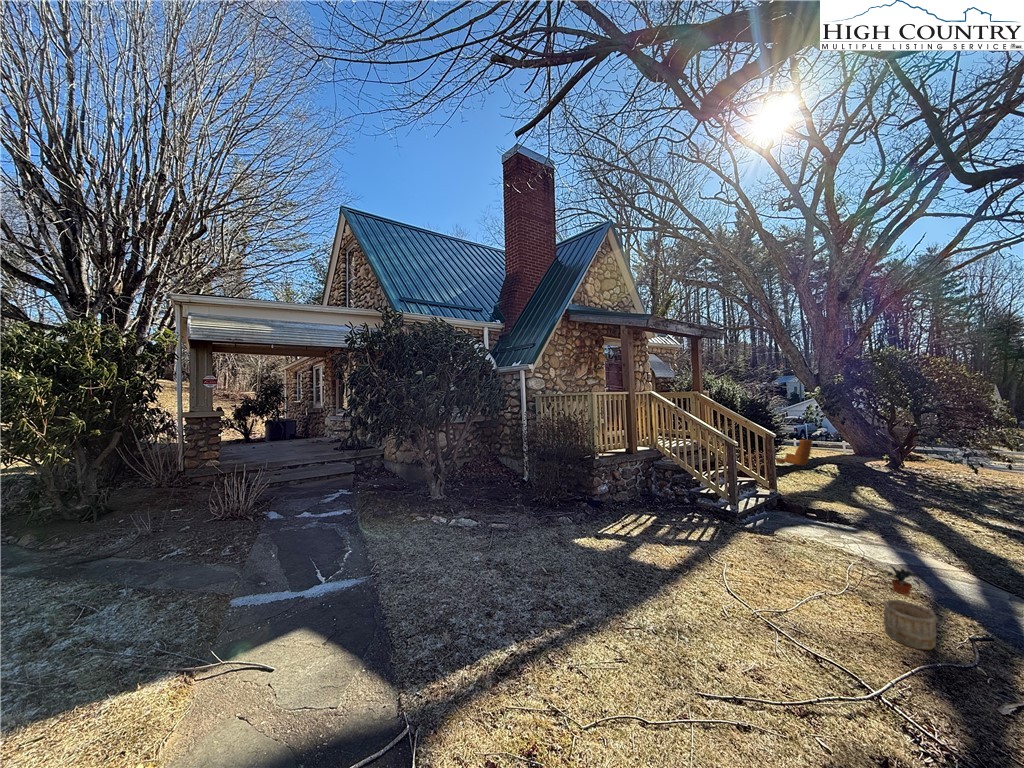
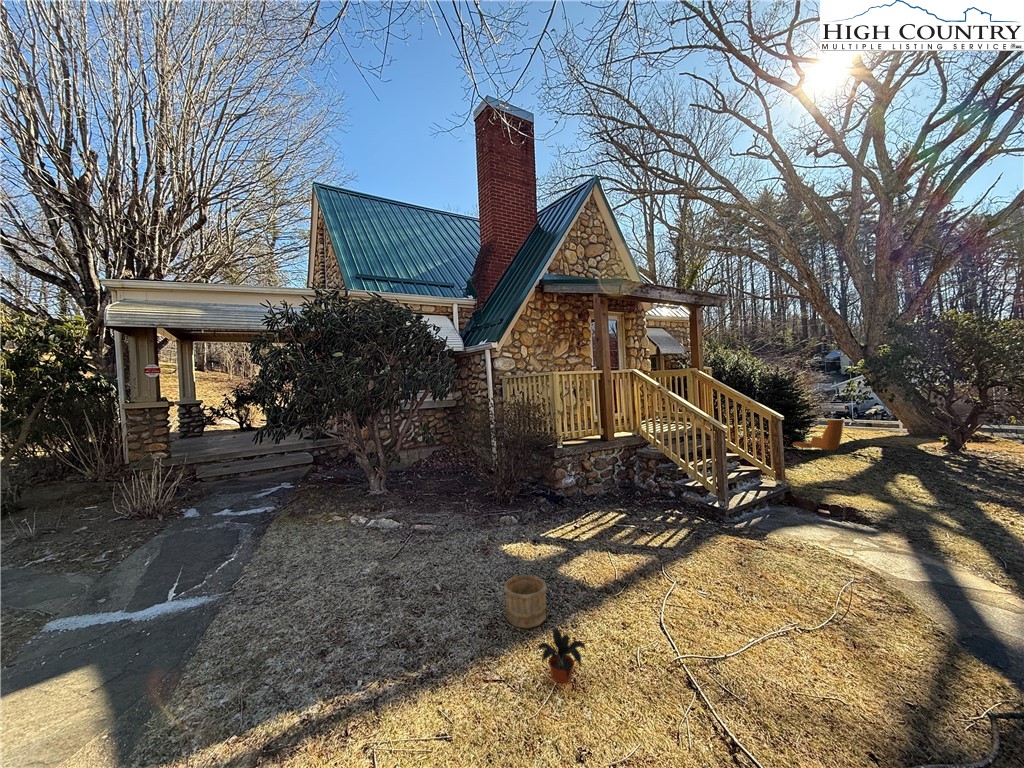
potted plant: present [887,565,924,594] -> present [537,628,585,683]
wooden bucket: present [883,600,938,650] -> present [504,575,547,629]

